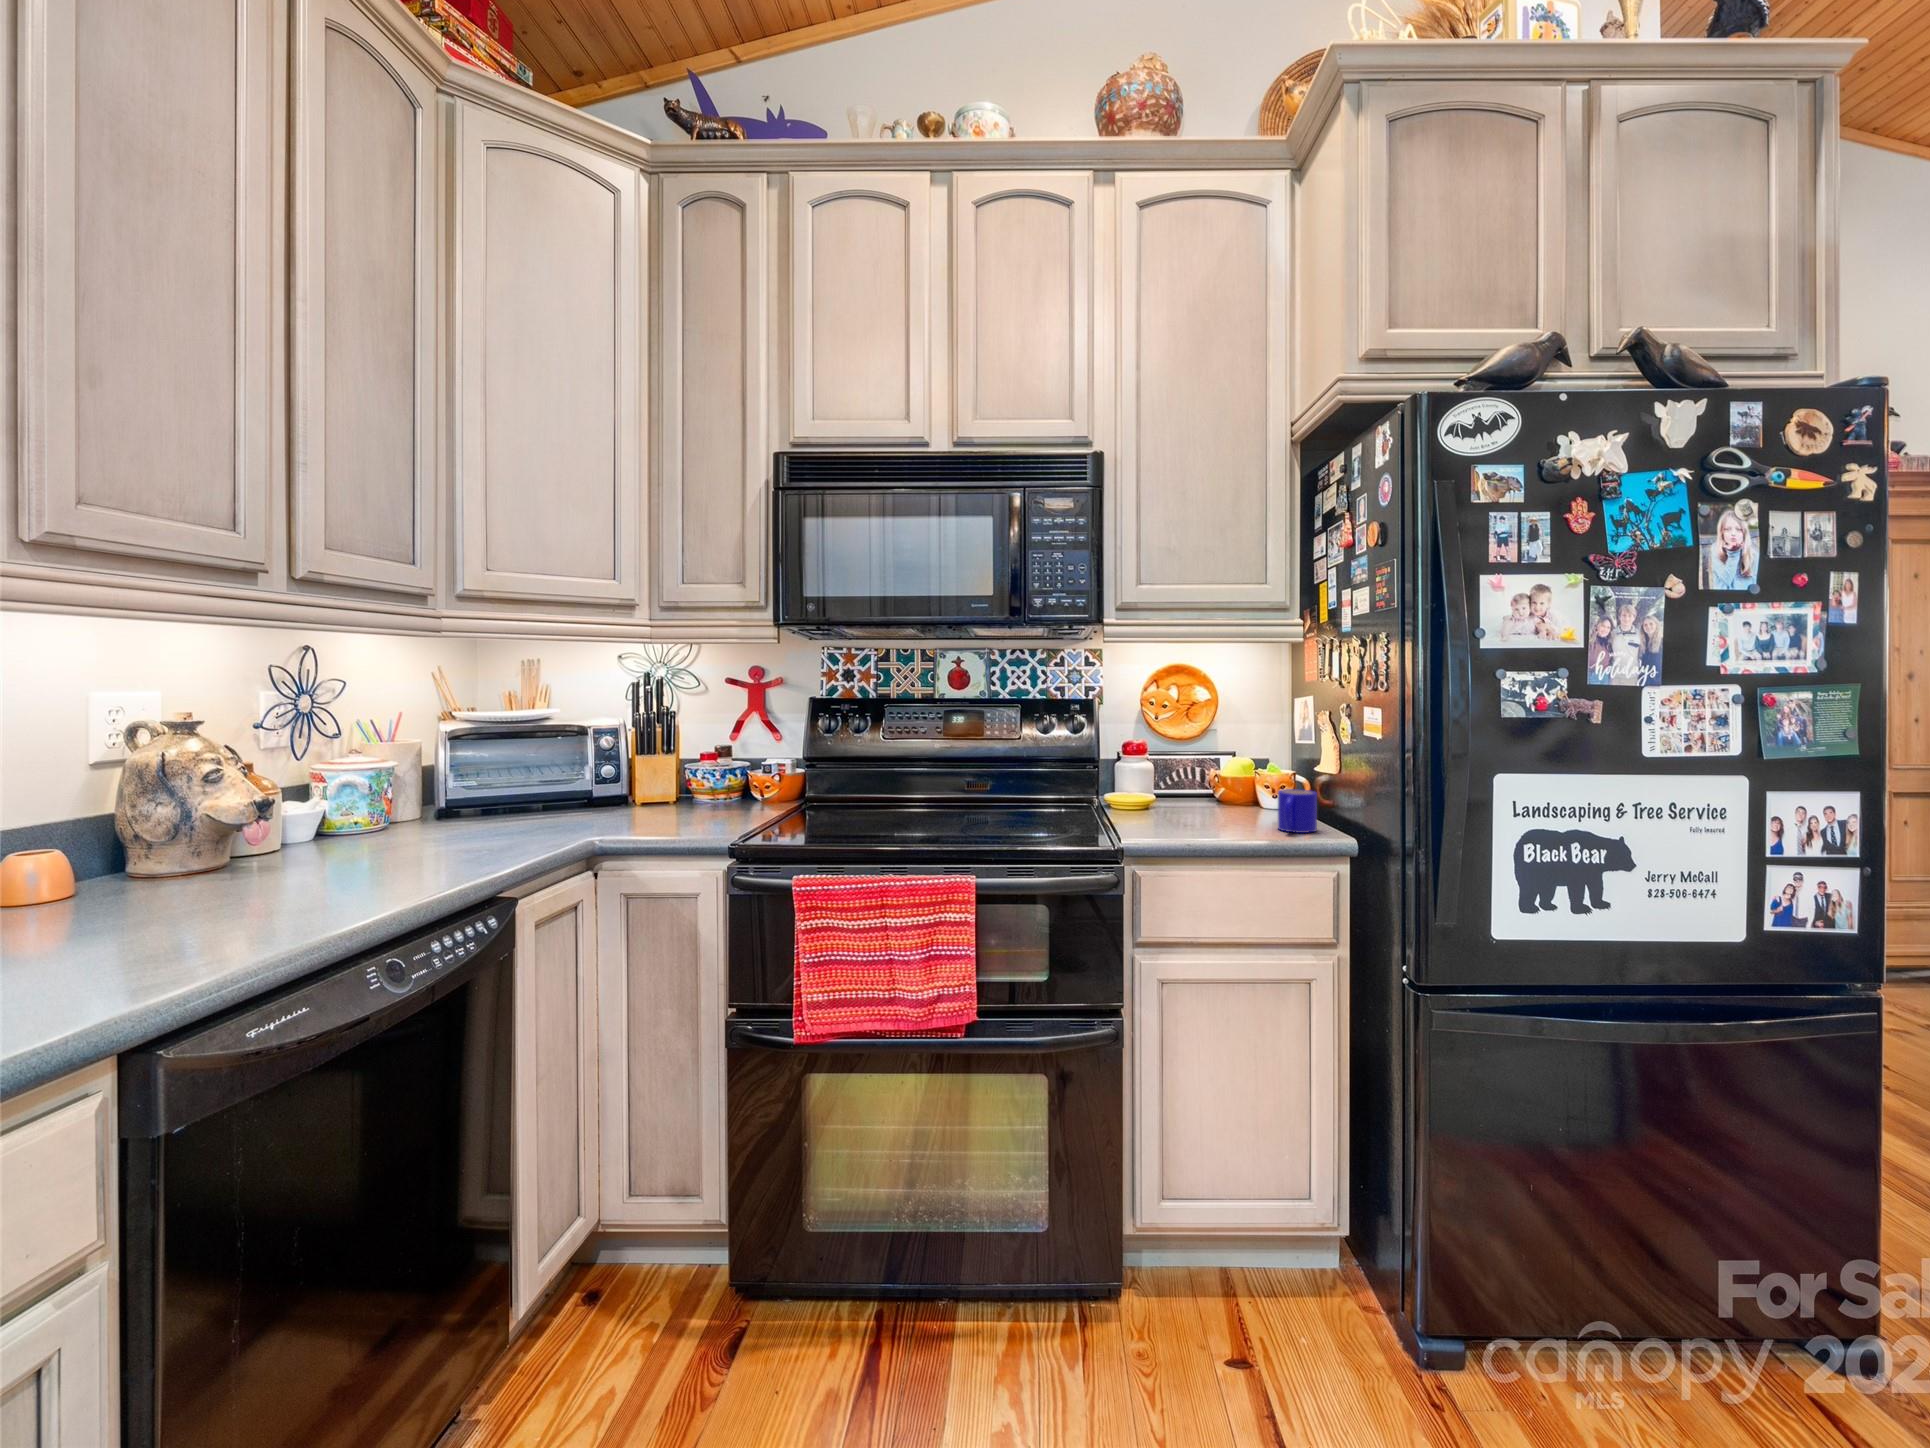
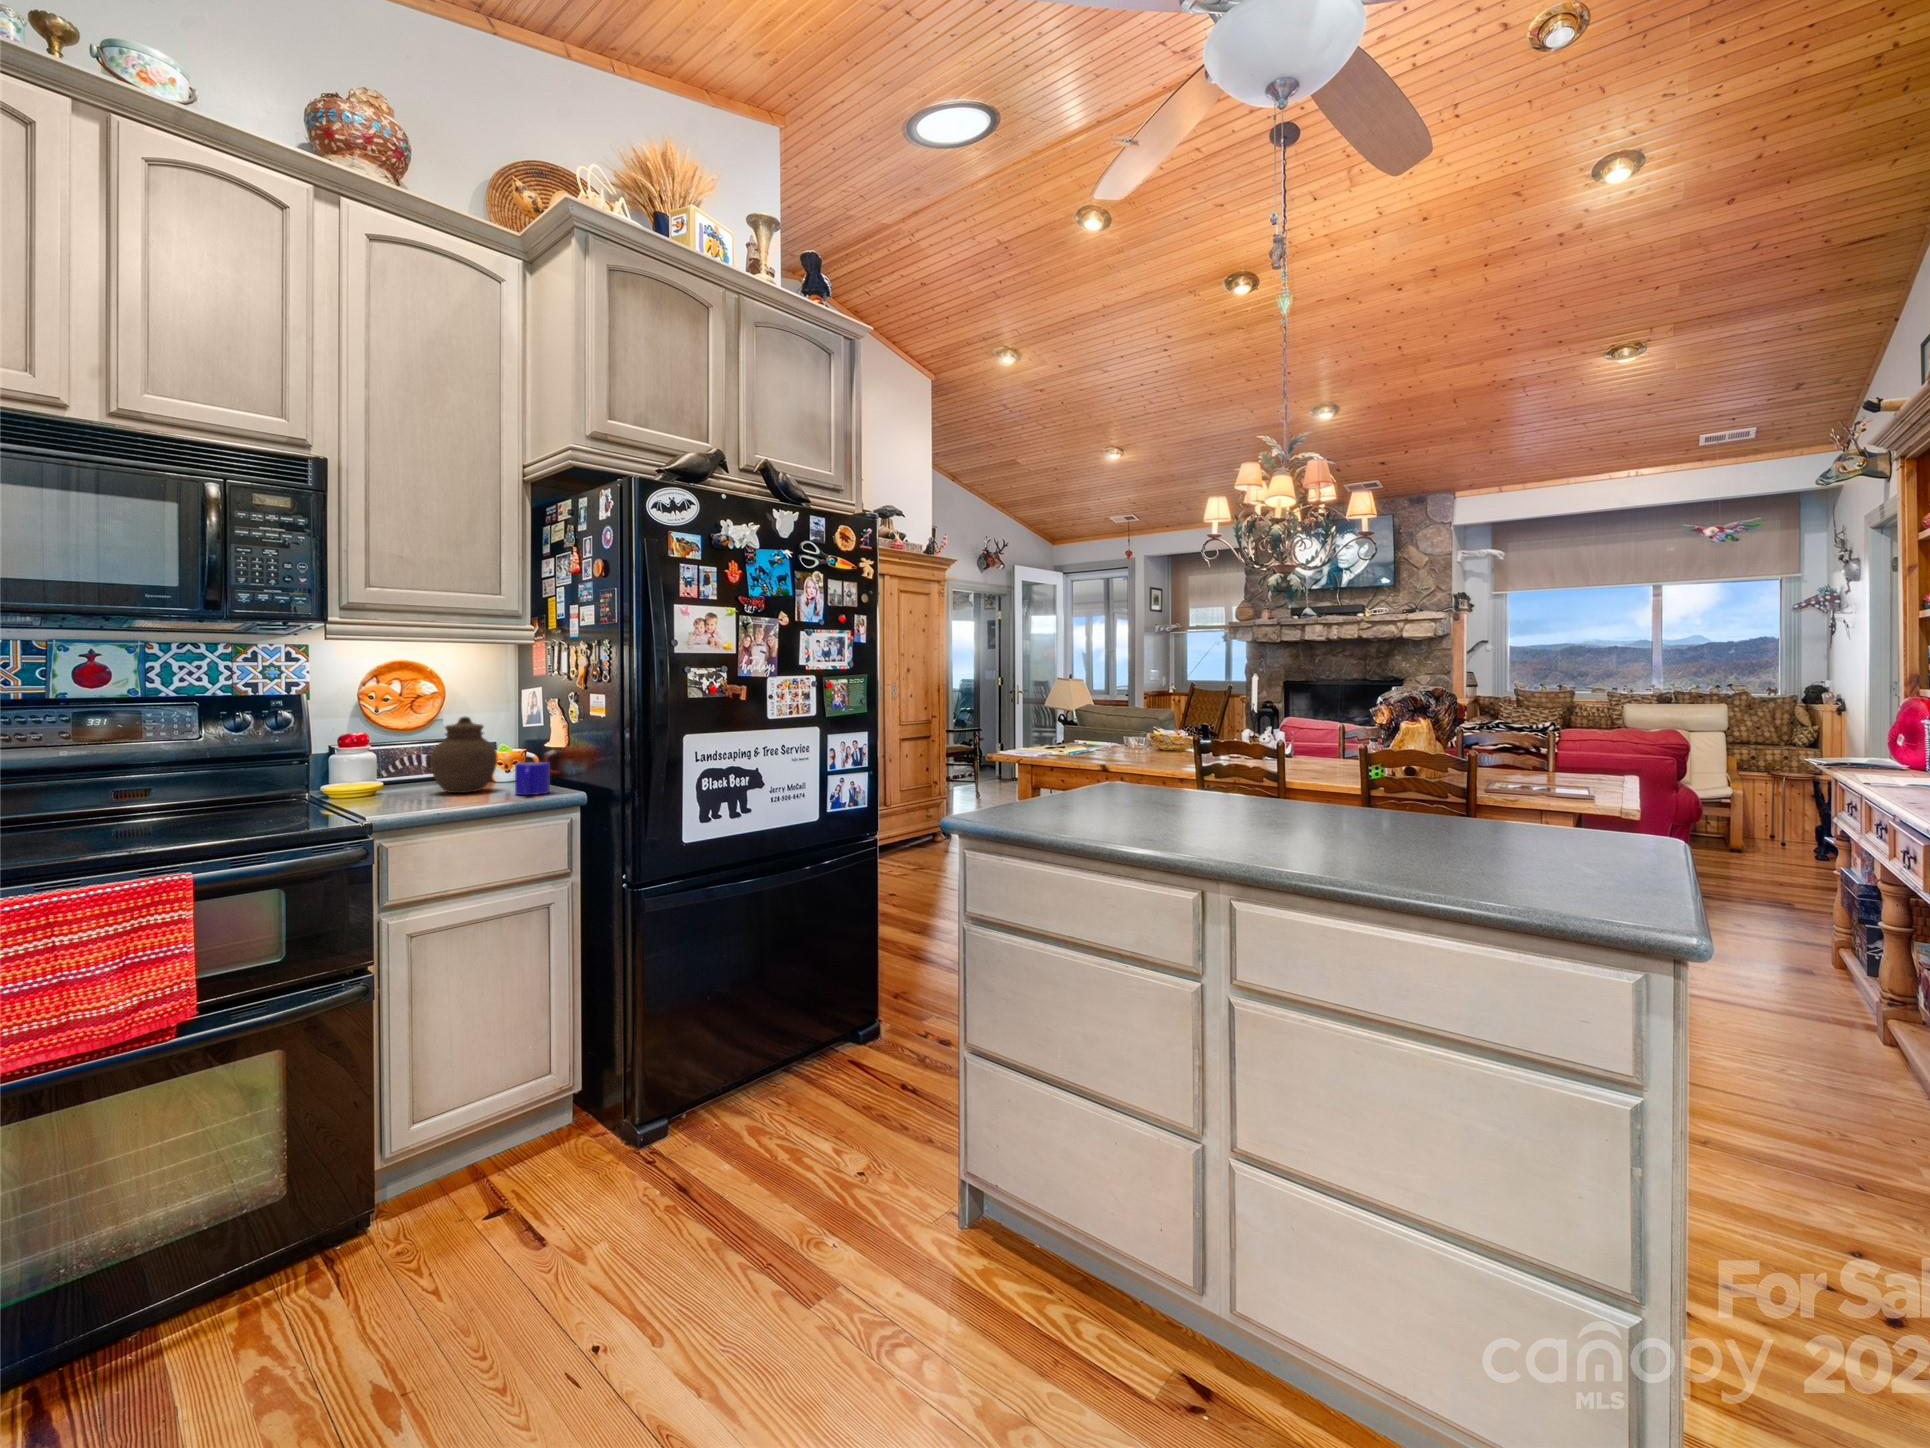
jar: none [1196,729,1263,818] -> present [430,716,497,793]

